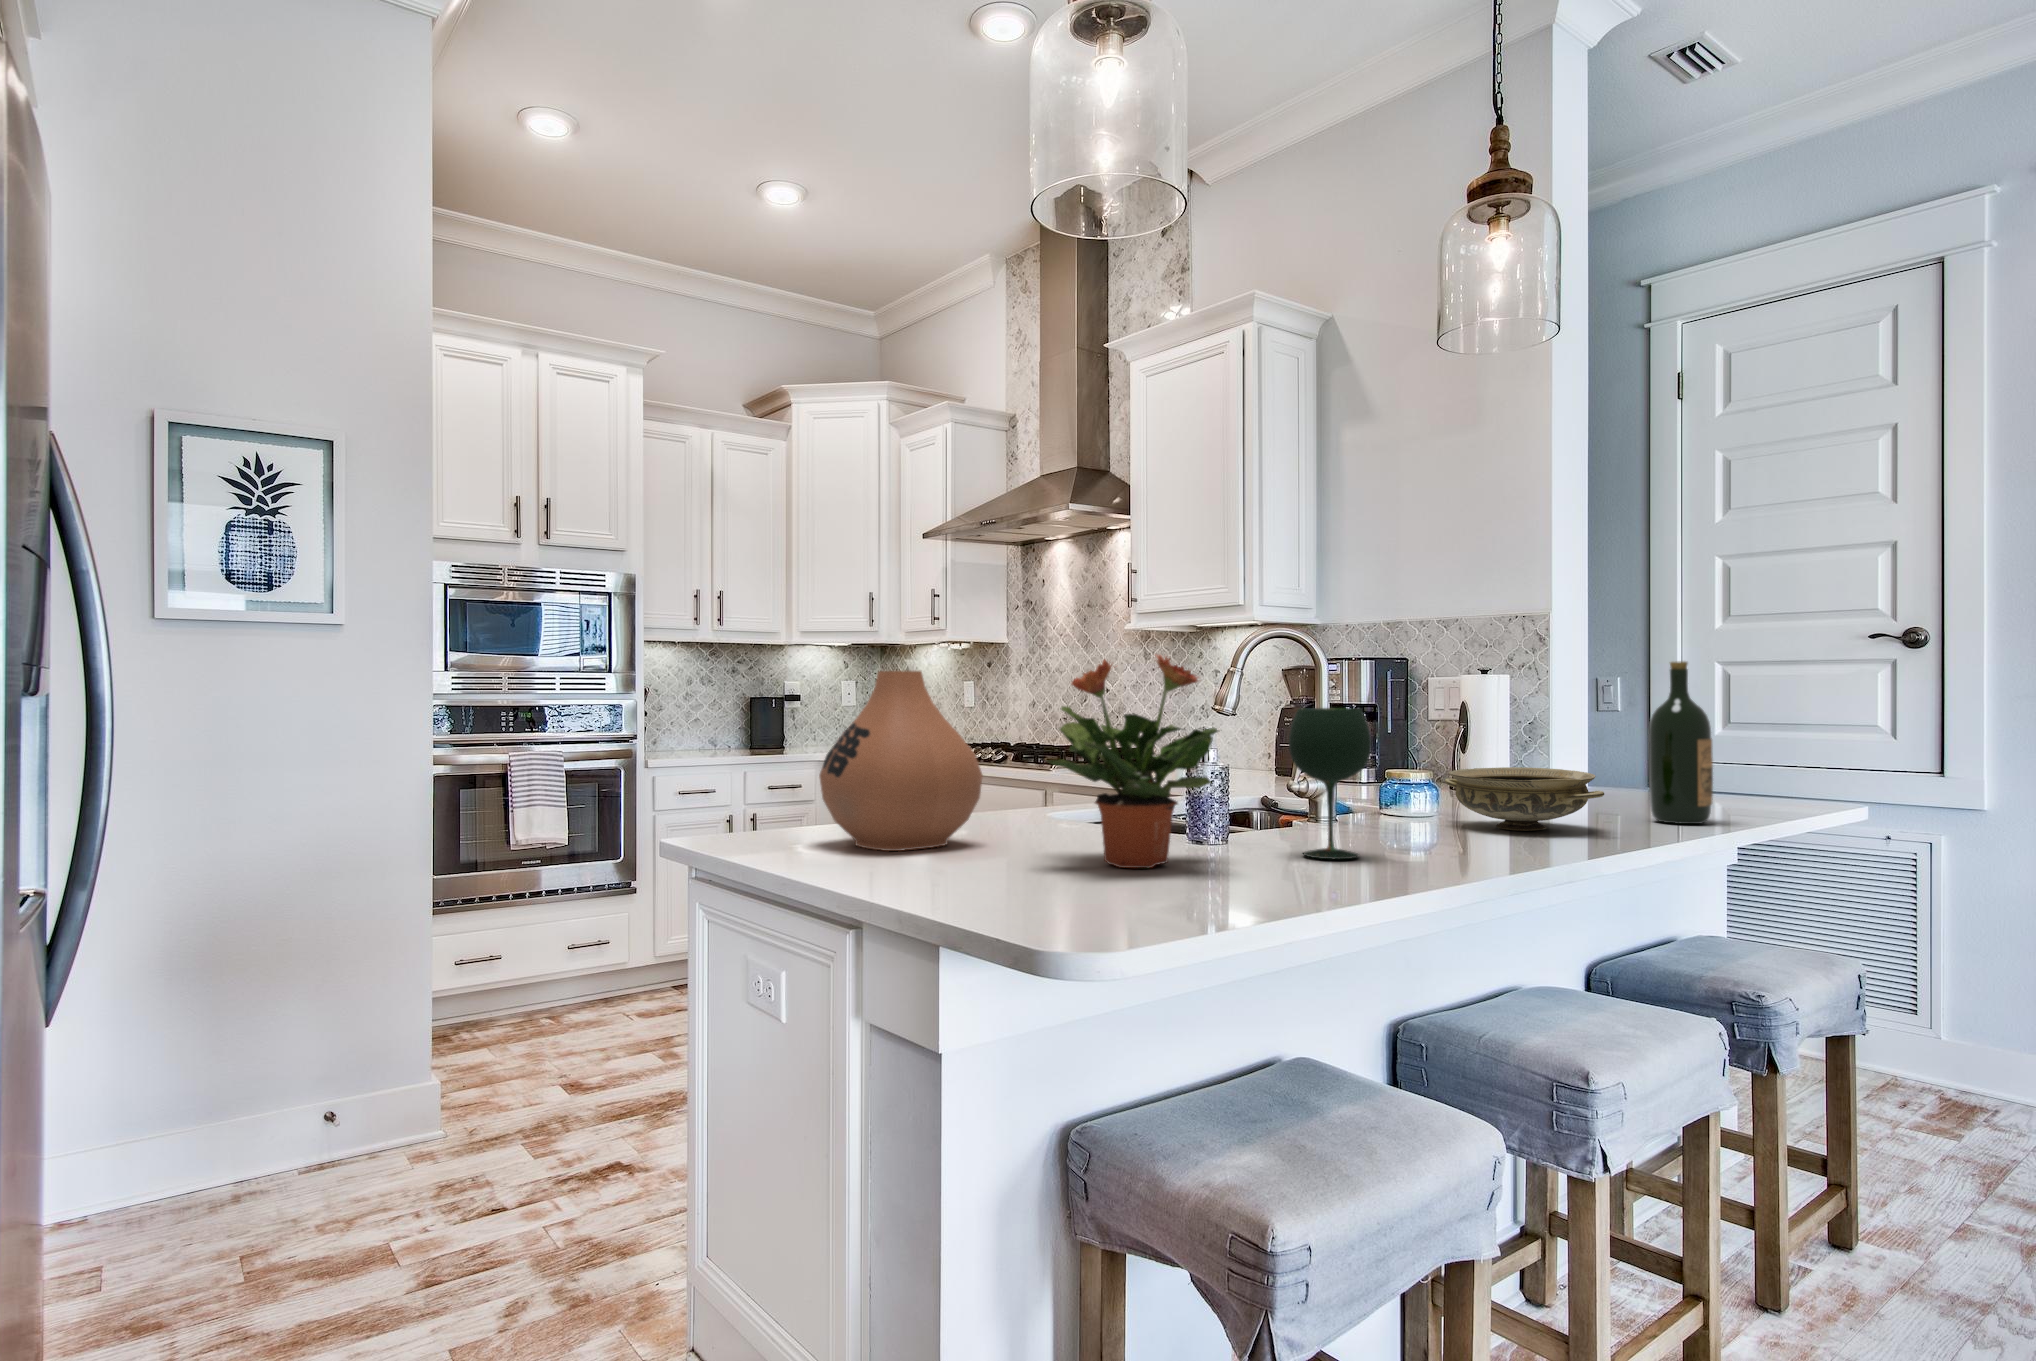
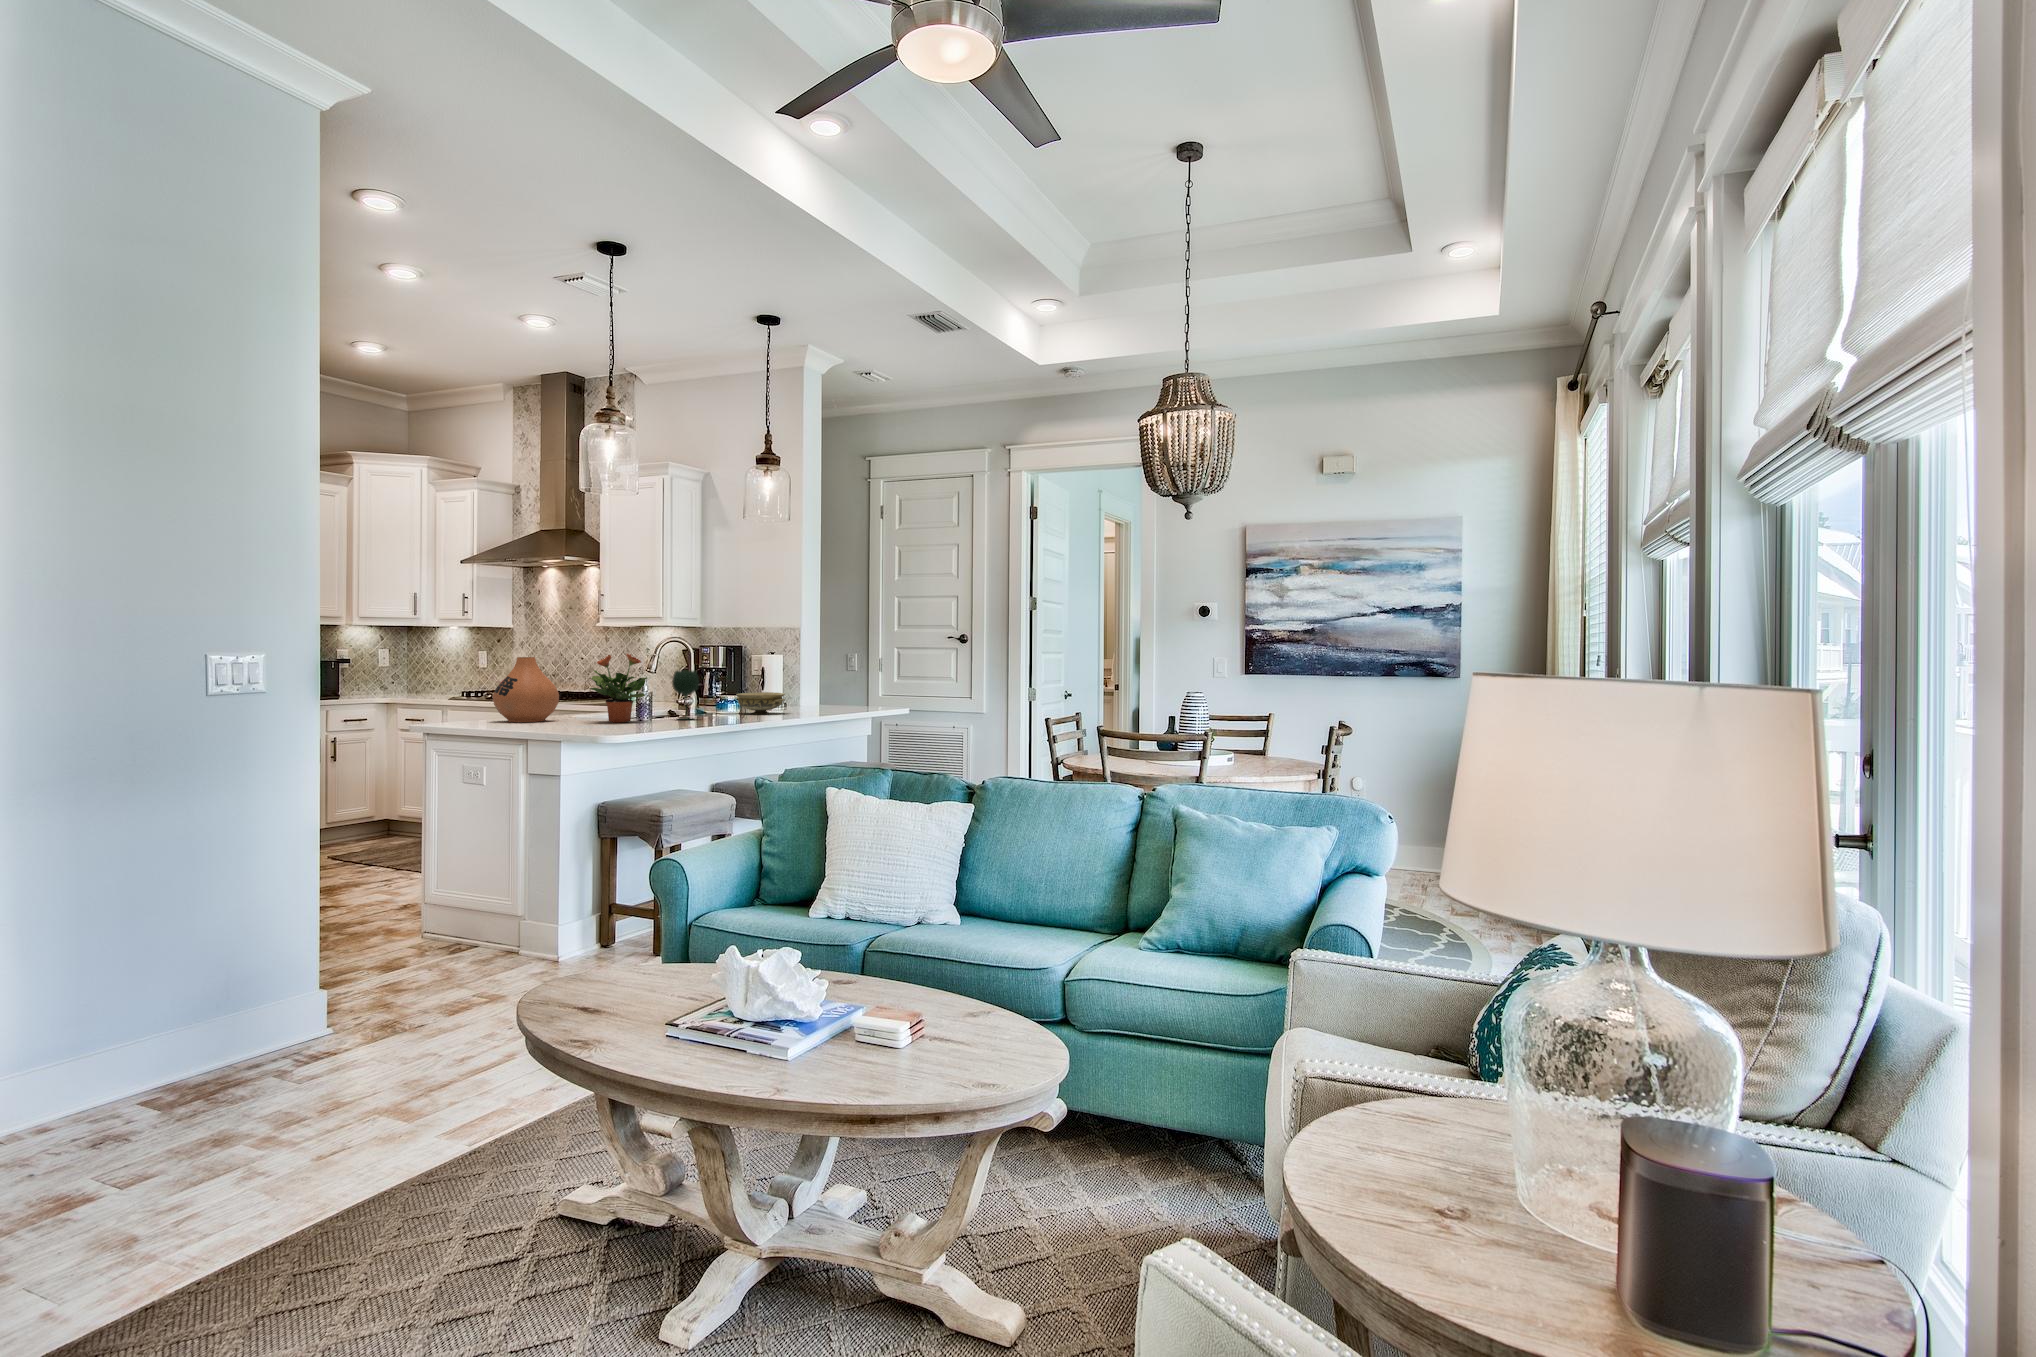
wine bottle: present [1648,661,1713,824] -> none [811,654,831,712]

